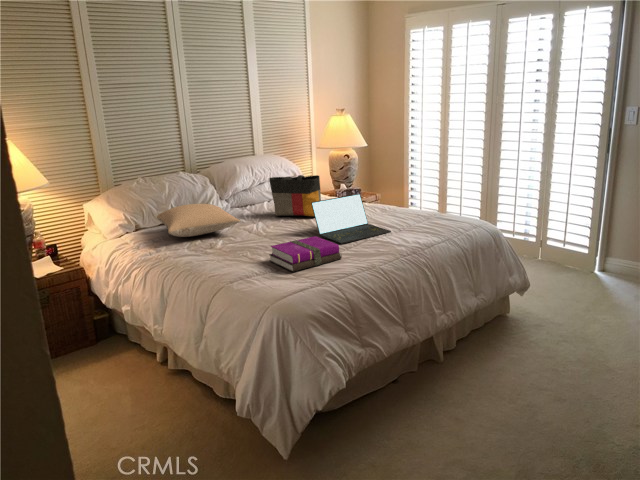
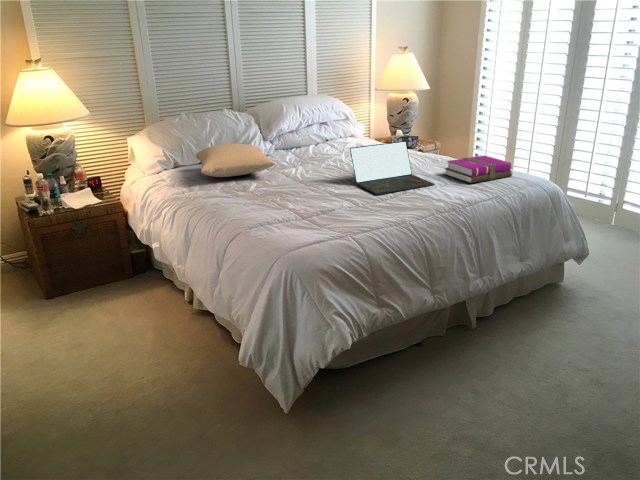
tote bag: present [269,175,321,217] -> none [313,119,366,163]
notebook: present [269,236,342,272] -> present [445,156,512,183]

